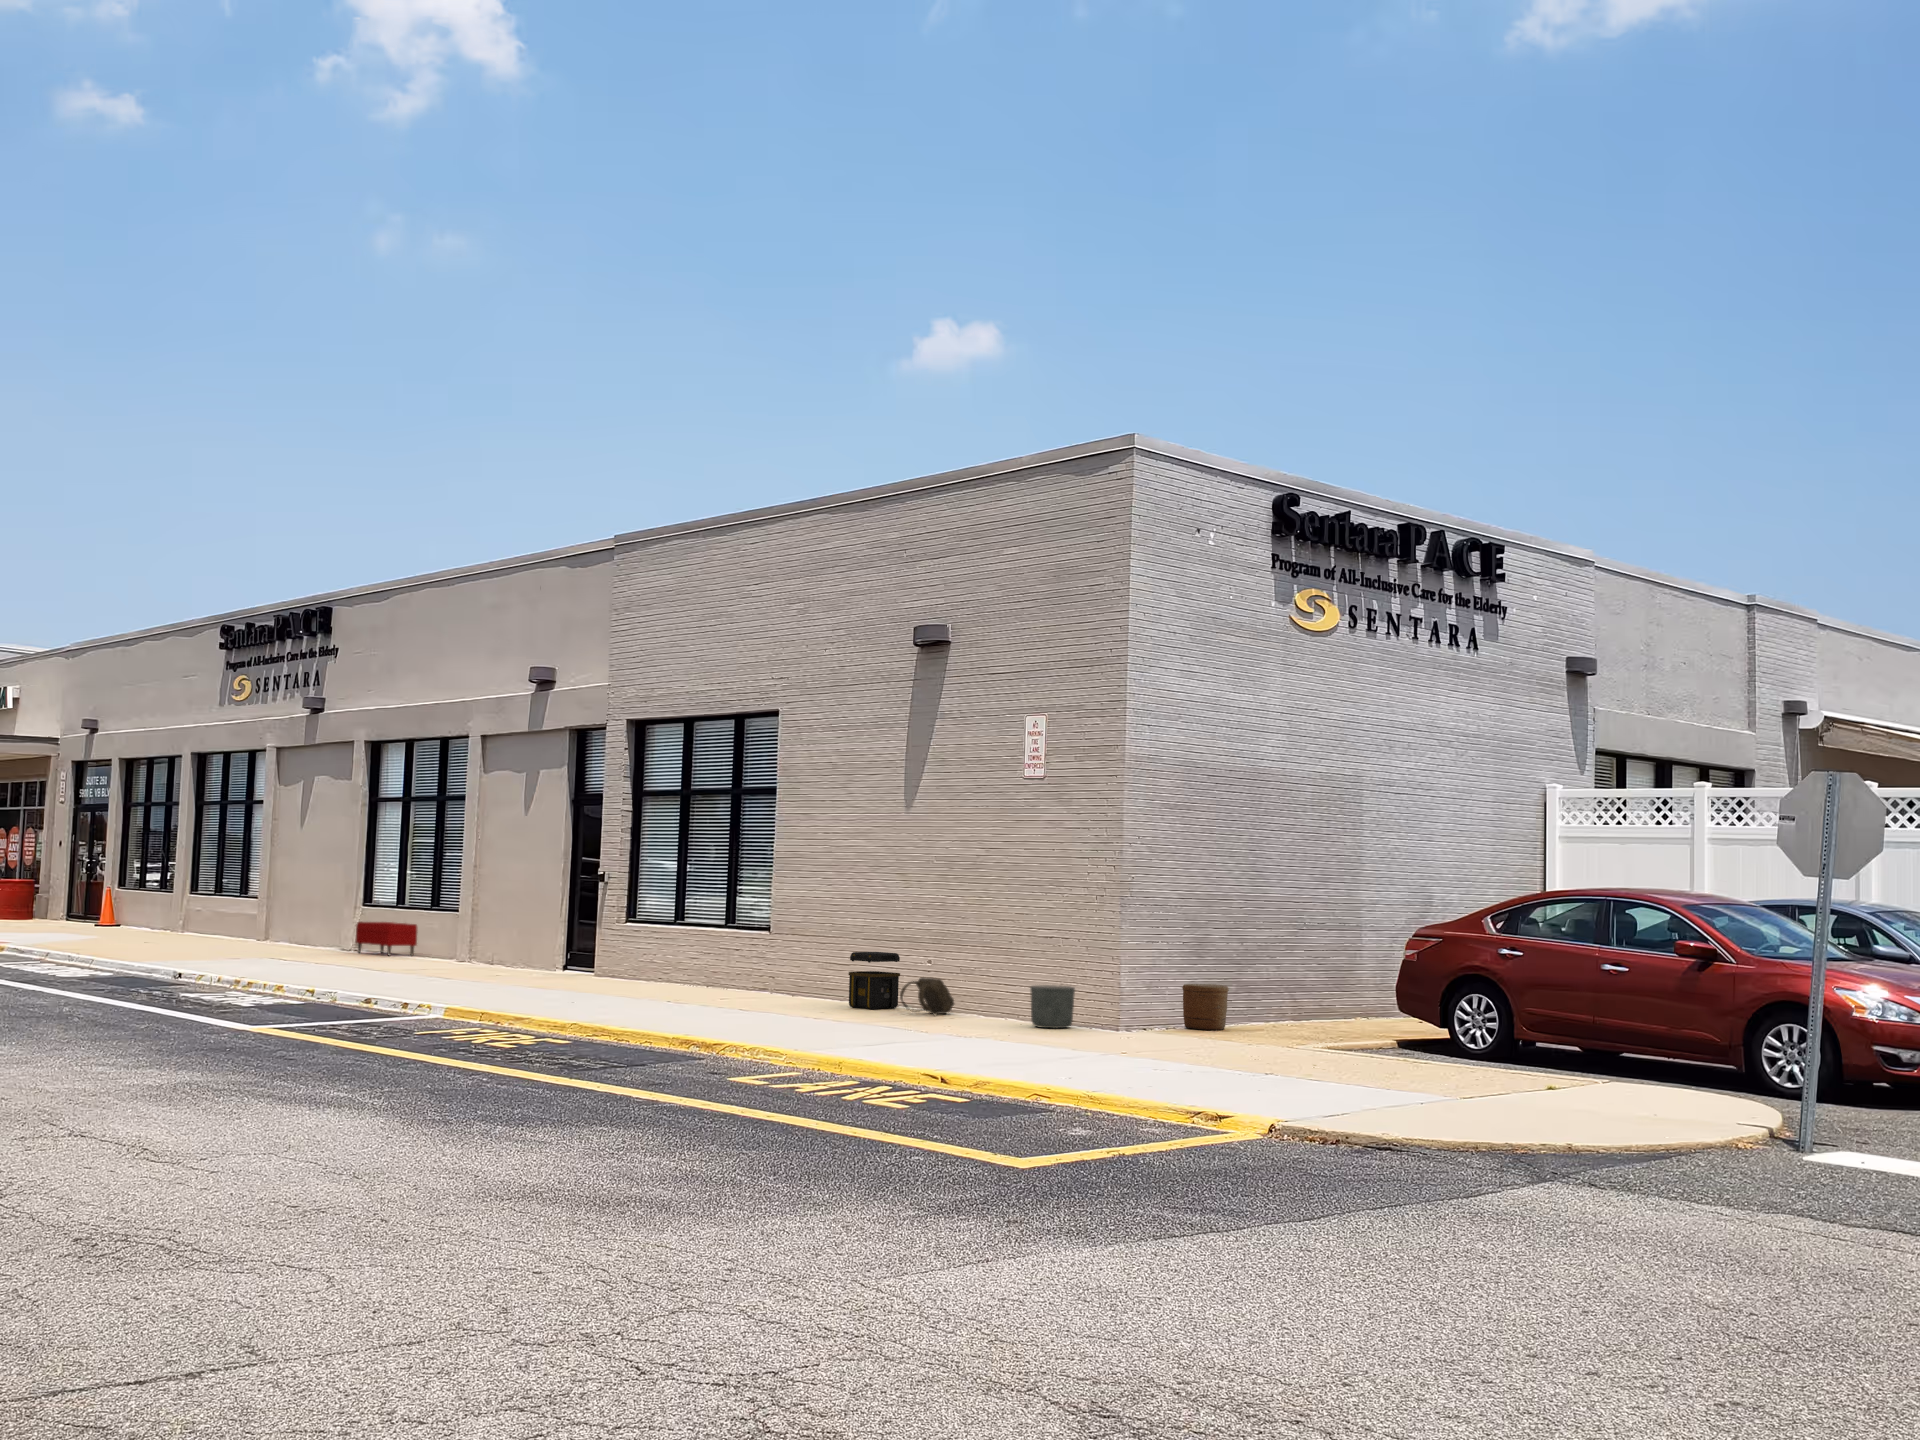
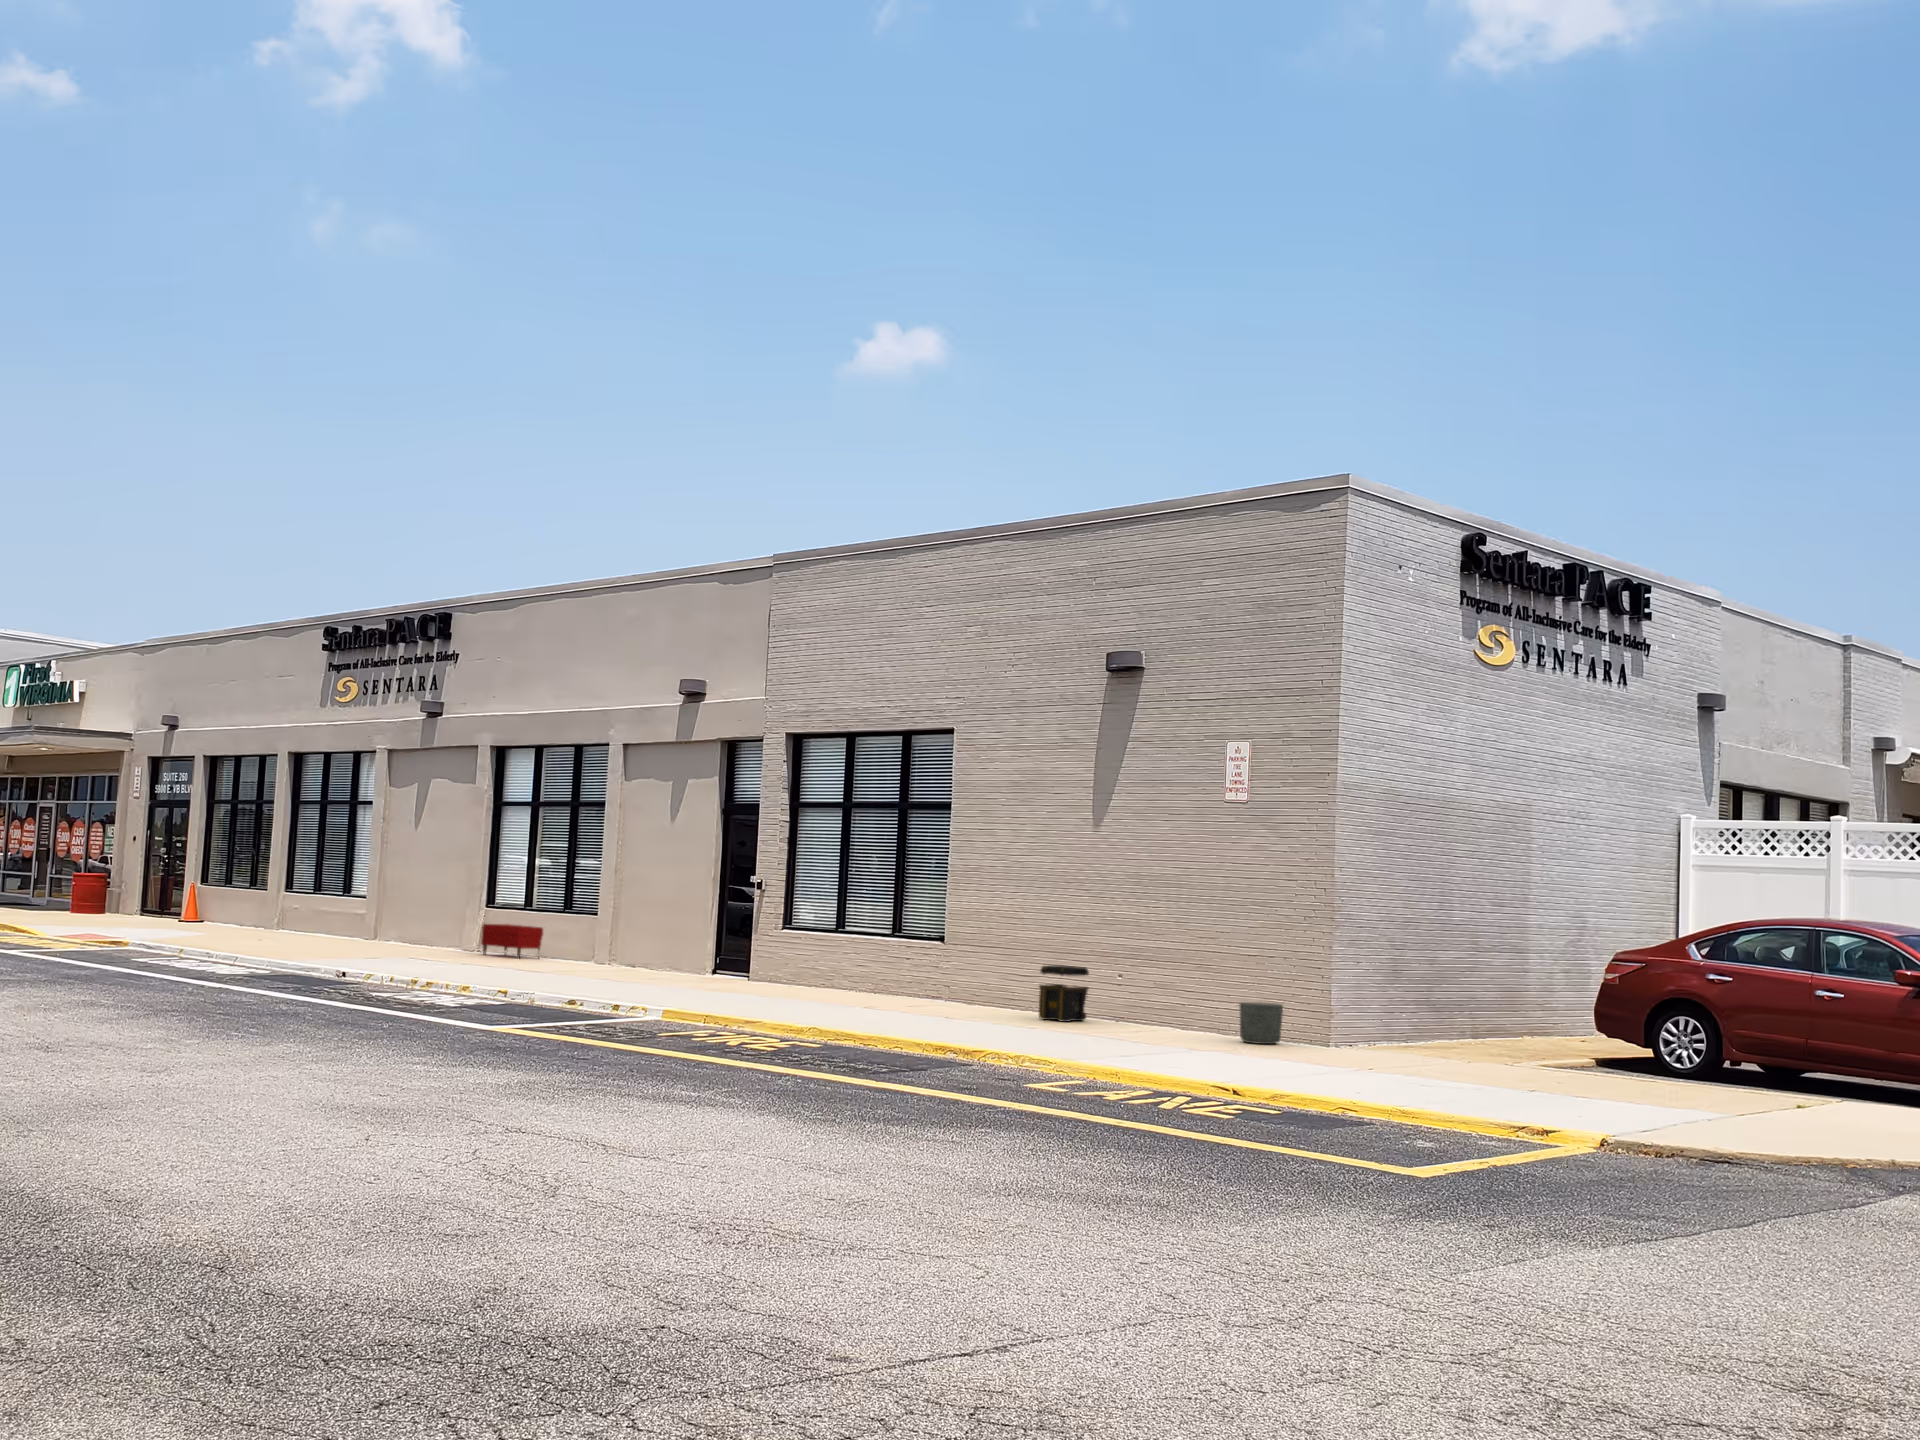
backpack: present [900,977,954,1015] -> none [1097,992,1148,1029]
woven basket: present [1182,984,1229,1030] -> none [1382,1003,1428,1049]

